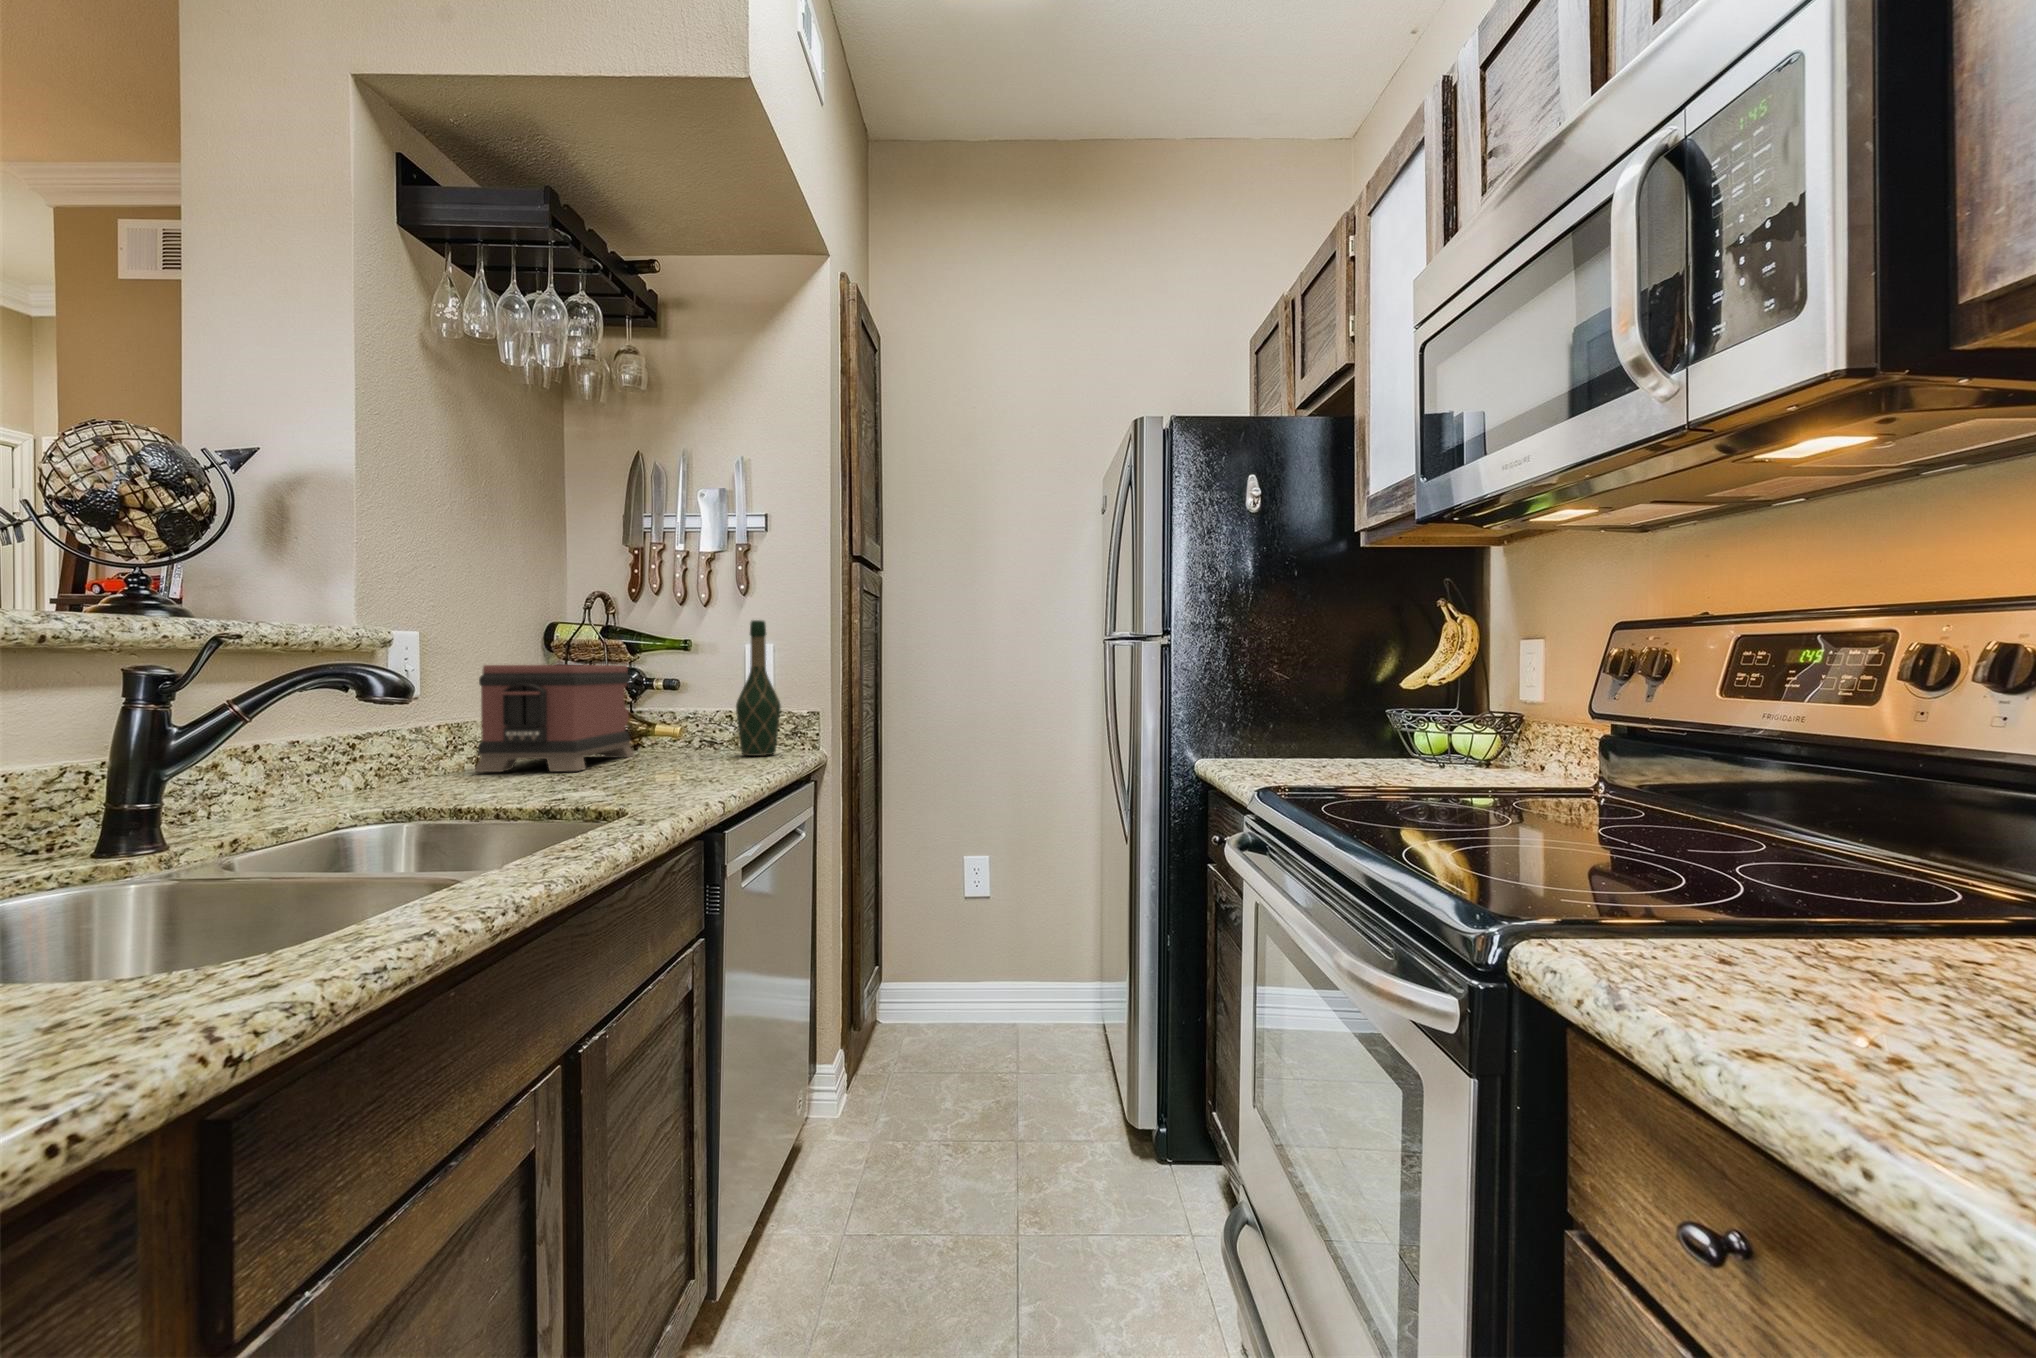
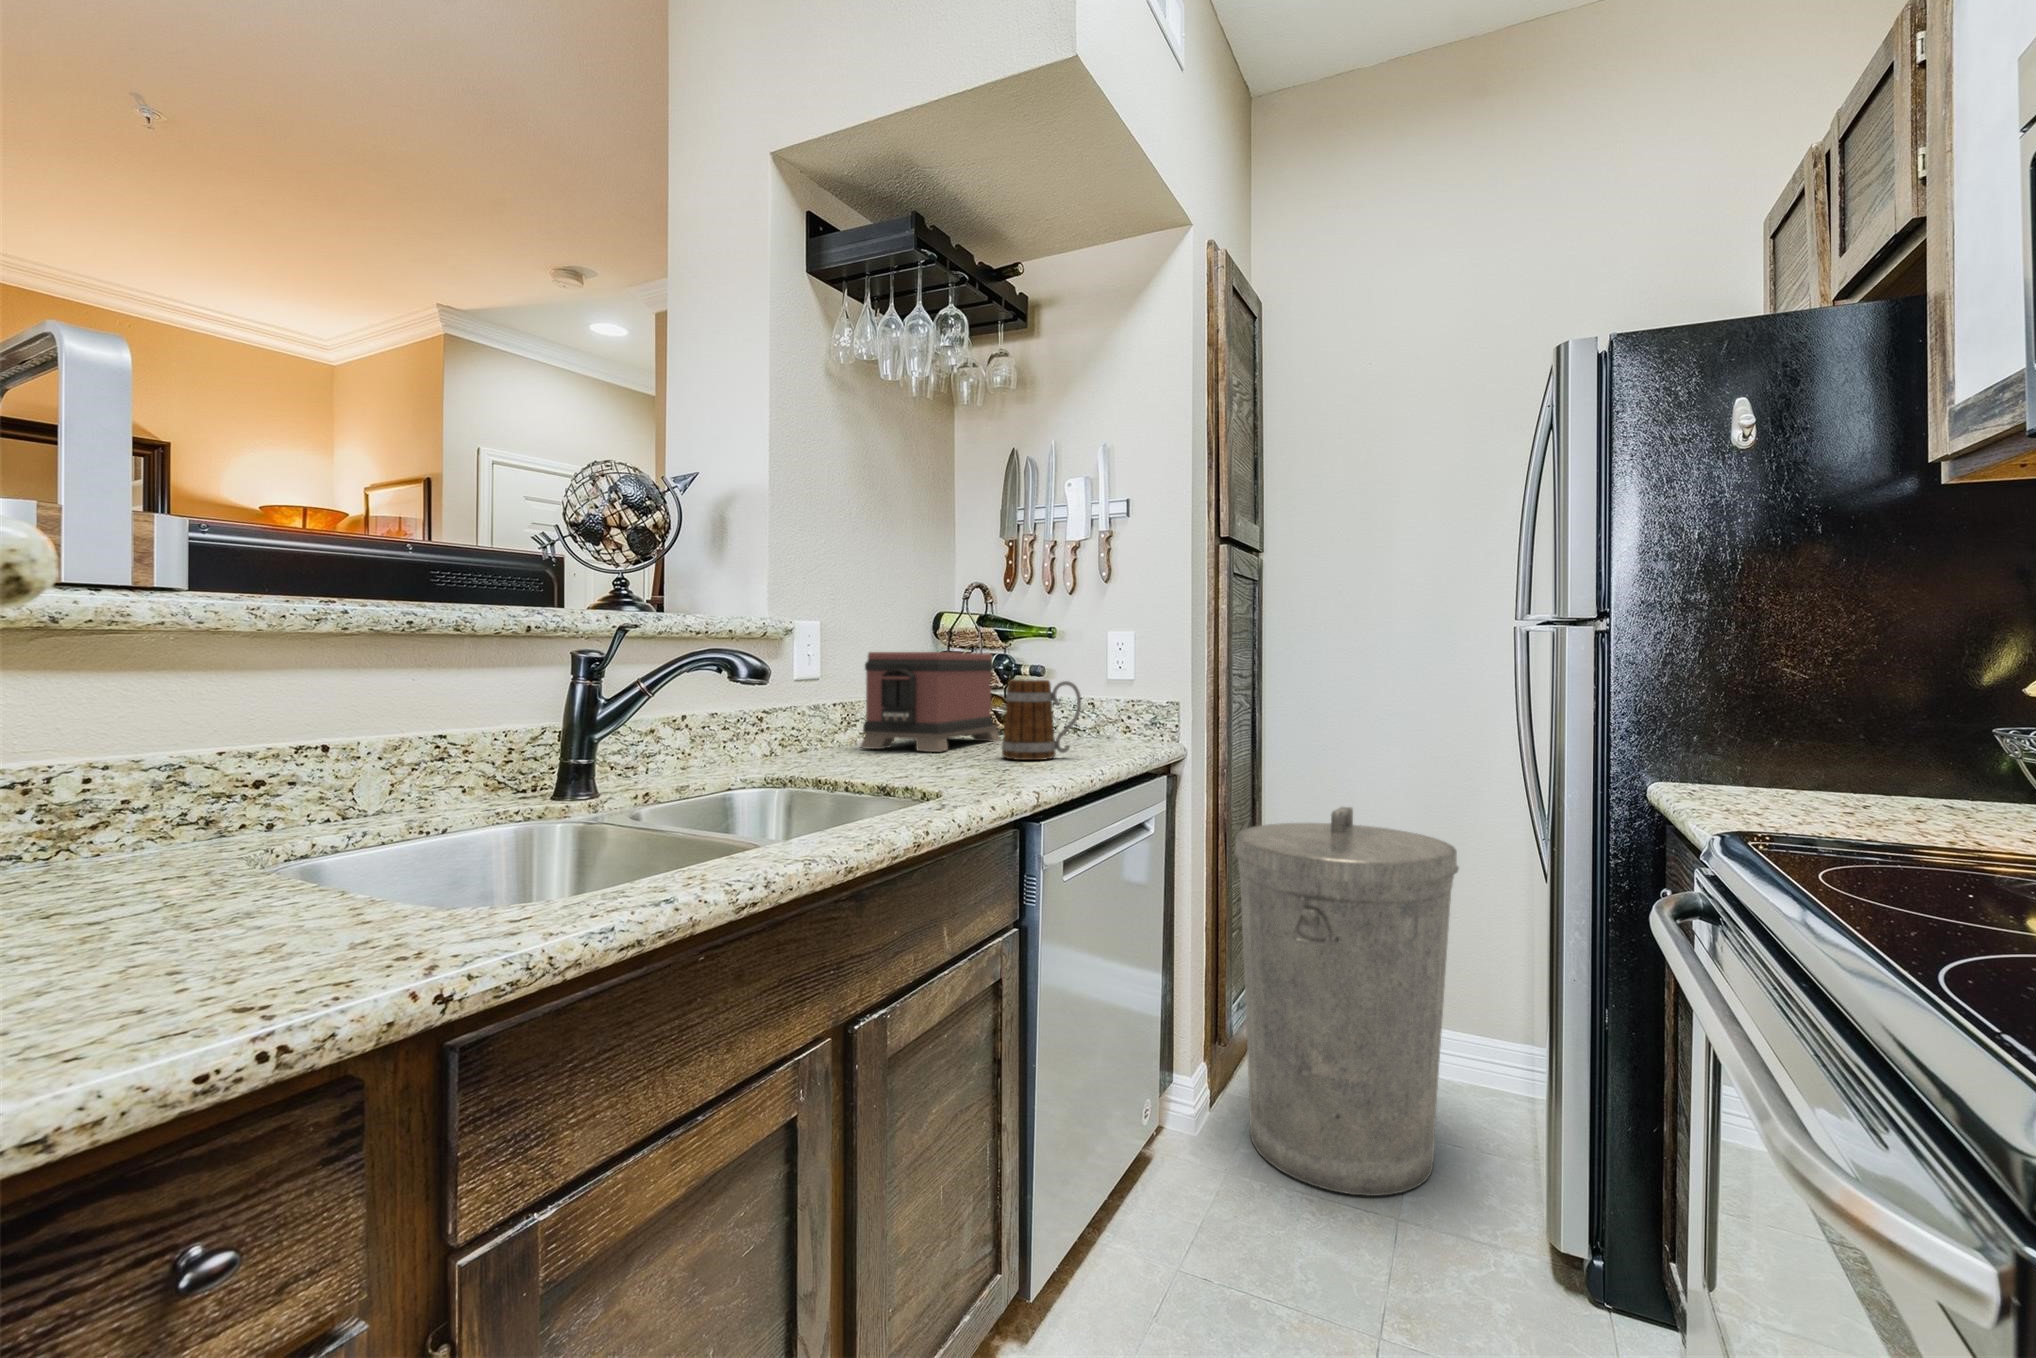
wine bottle: present [736,620,781,756] -> none [1090,608,1133,746]
mug: none [654,692,739,774] -> present [1002,680,1081,760]
trash can: none [874,799,1060,1136] -> present [1234,807,1459,1196]

